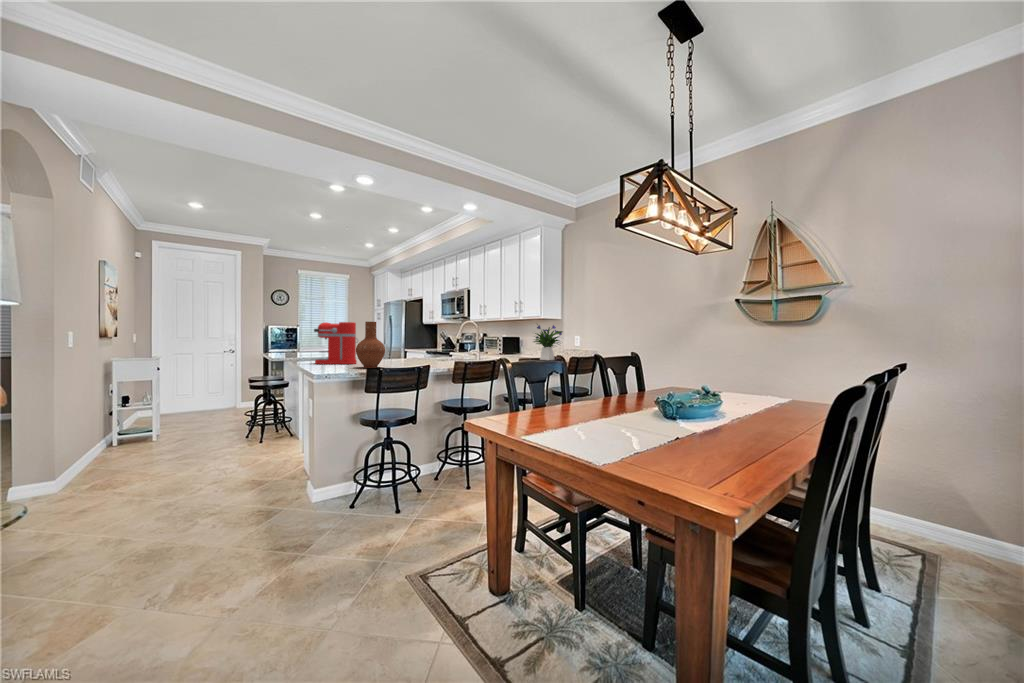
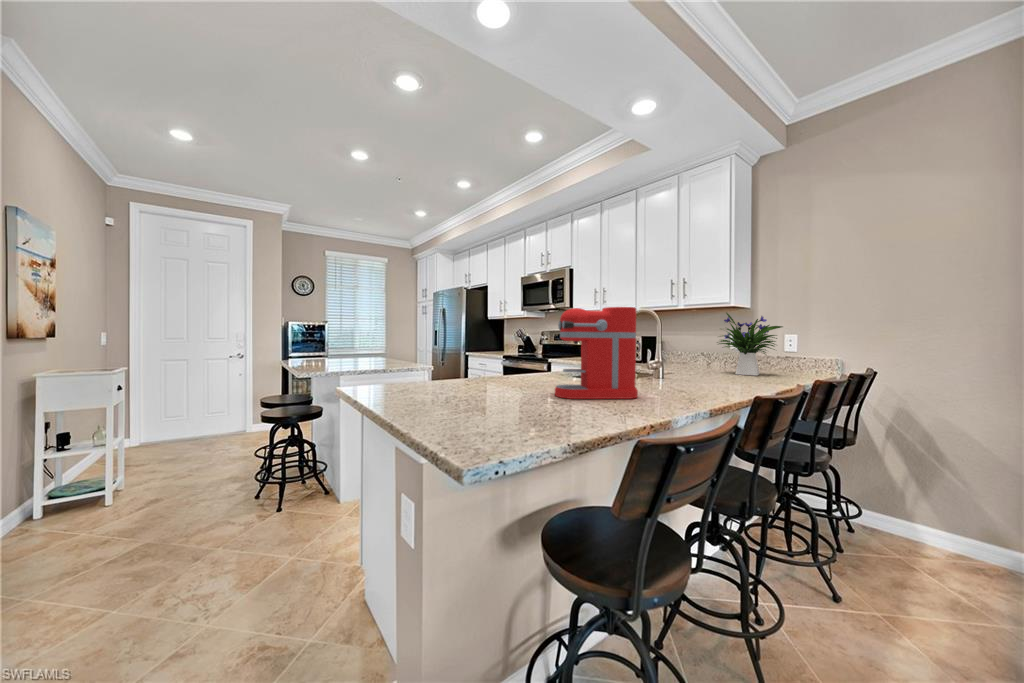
coffee maker: present [314,322,357,364] -> present [555,307,641,399]
vase: present [356,322,385,368] -> none [484,301,546,407]

